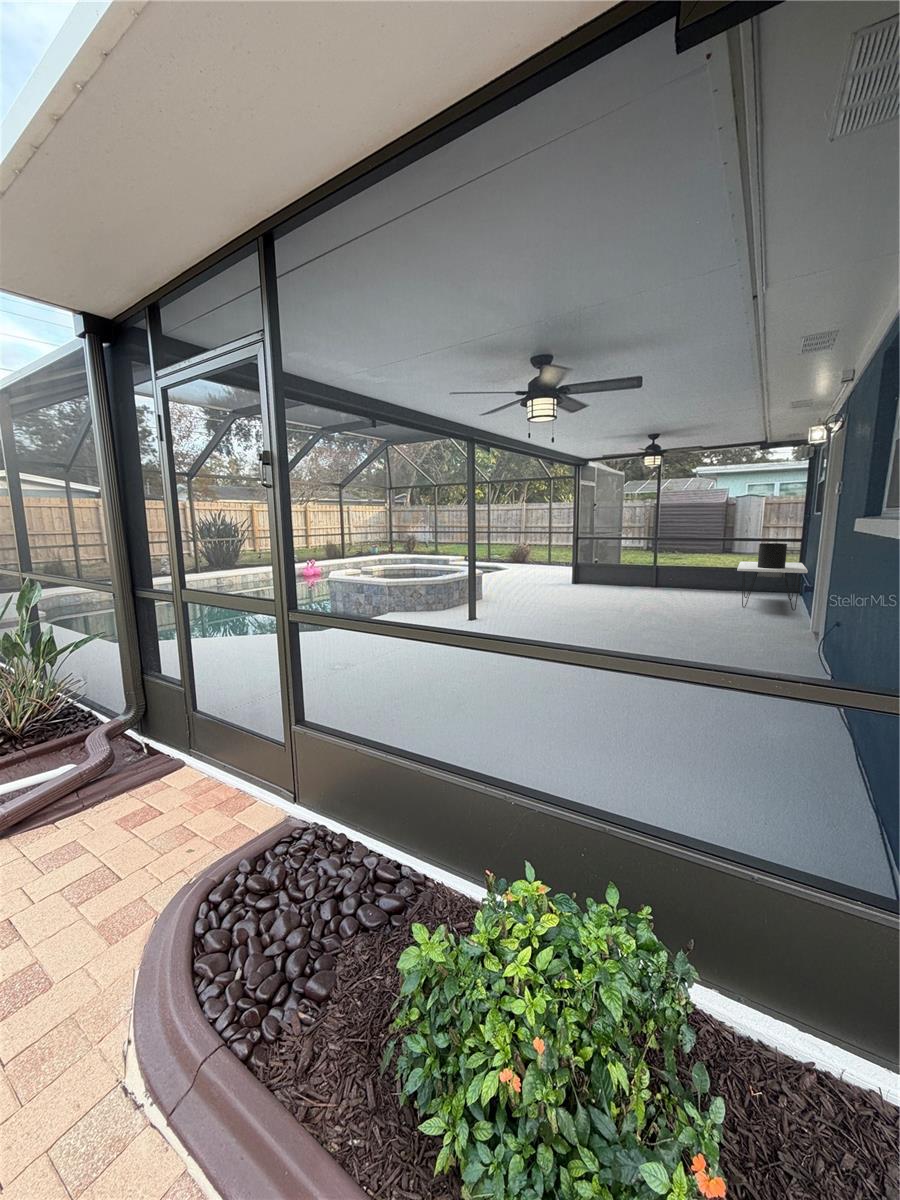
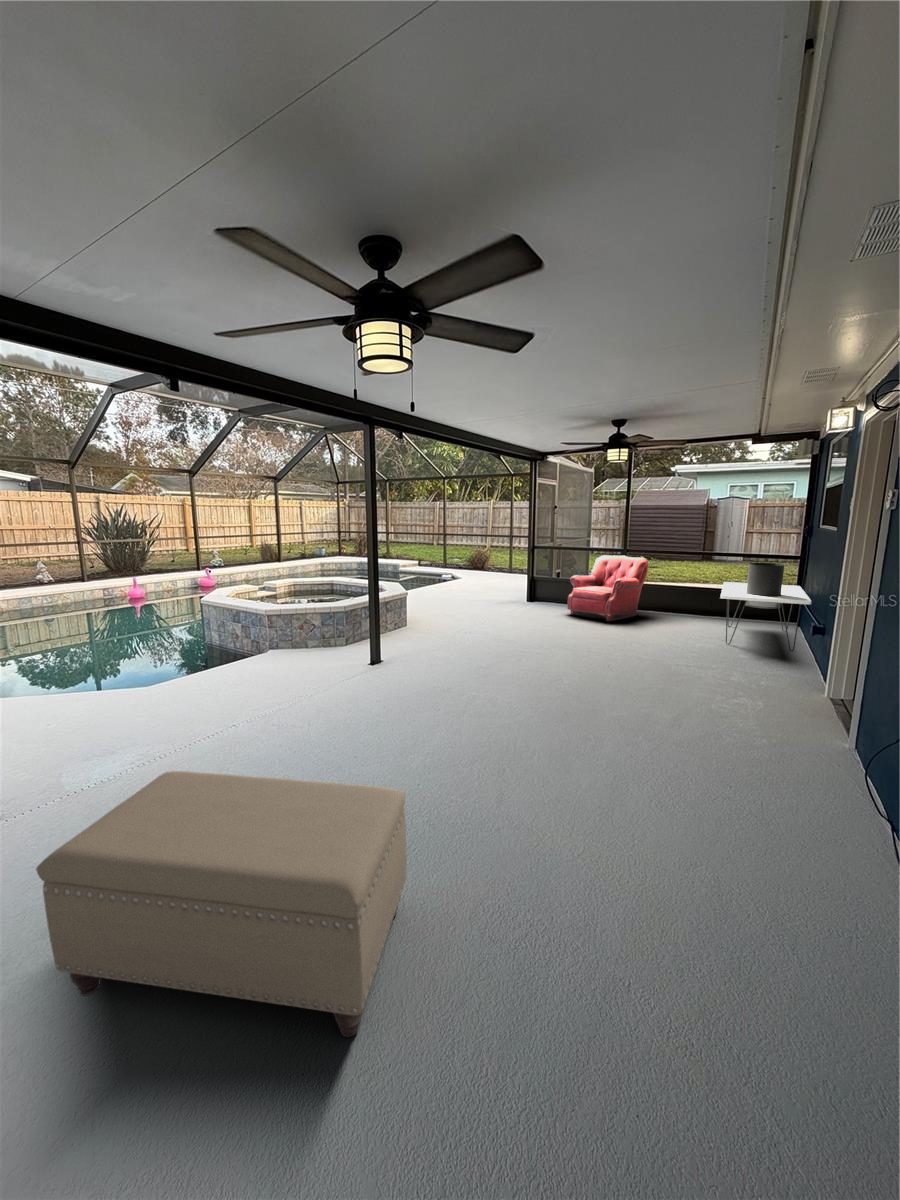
armchair: none [611,543,678,595] -> present [568,555,648,621]
ottoman: none [414,636,571,734] -> present [36,771,407,1037]

